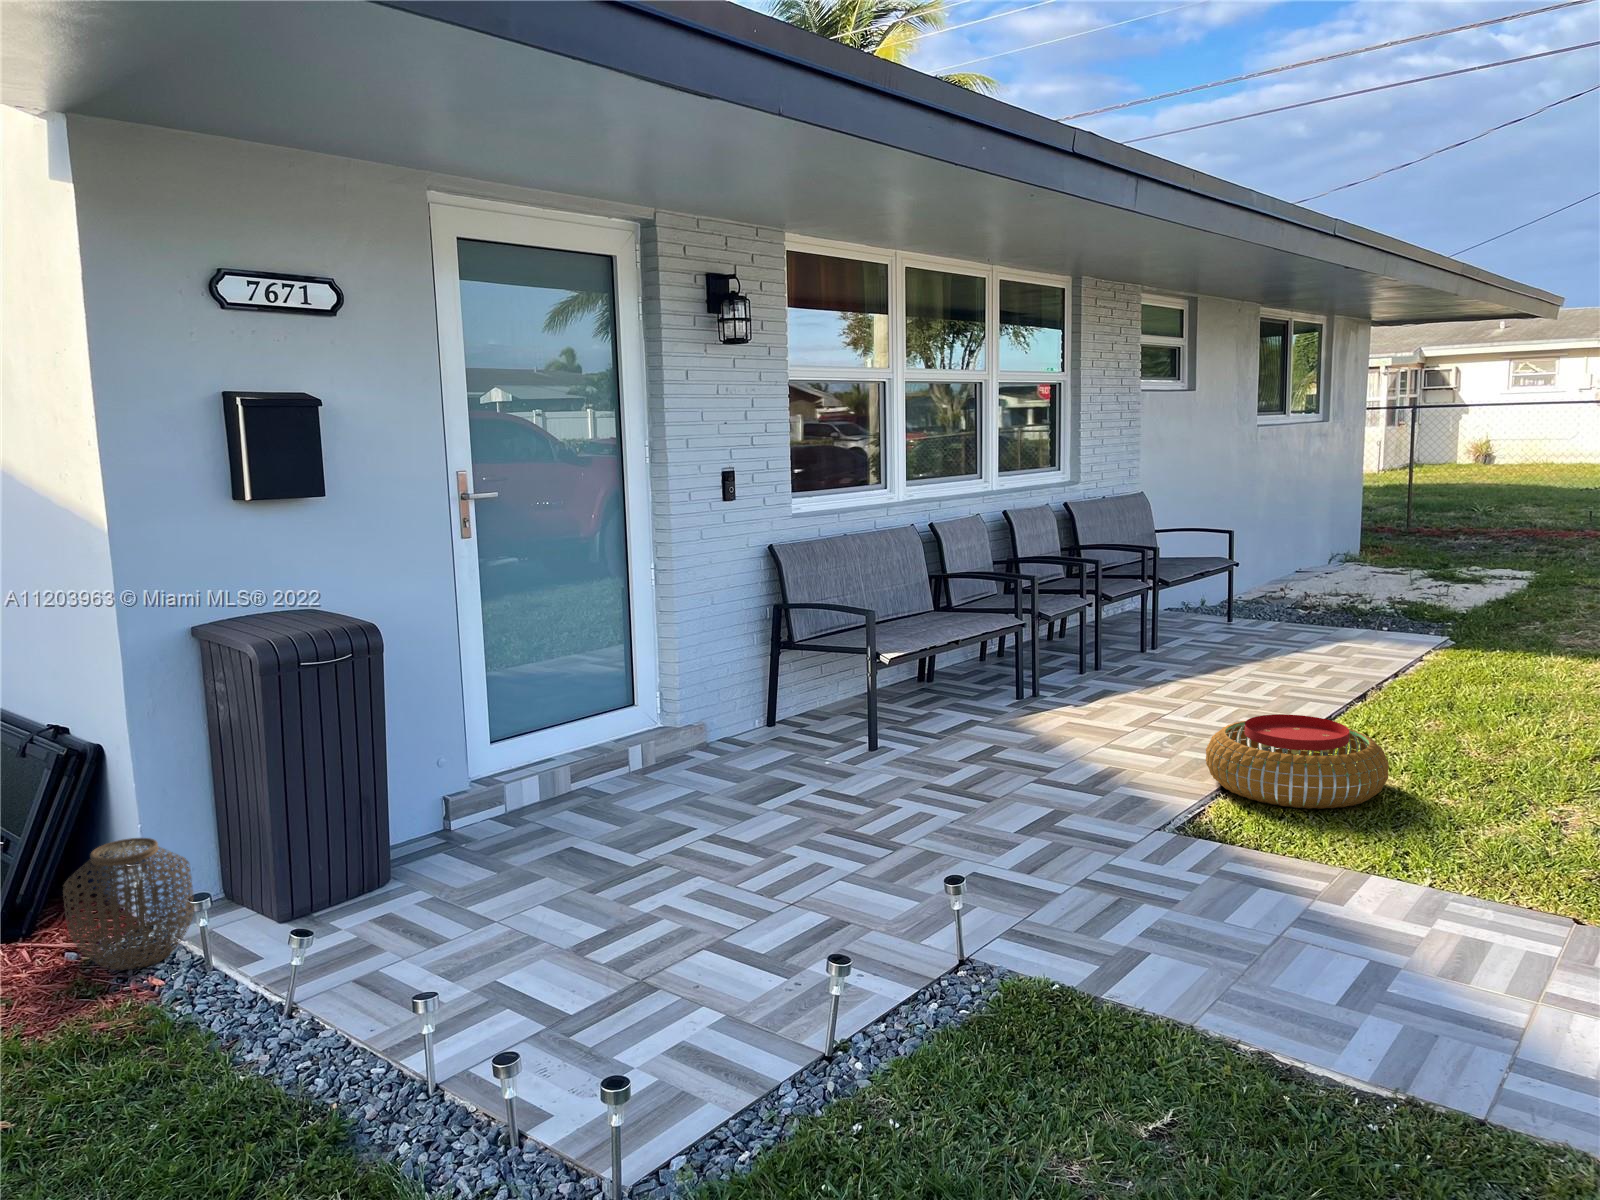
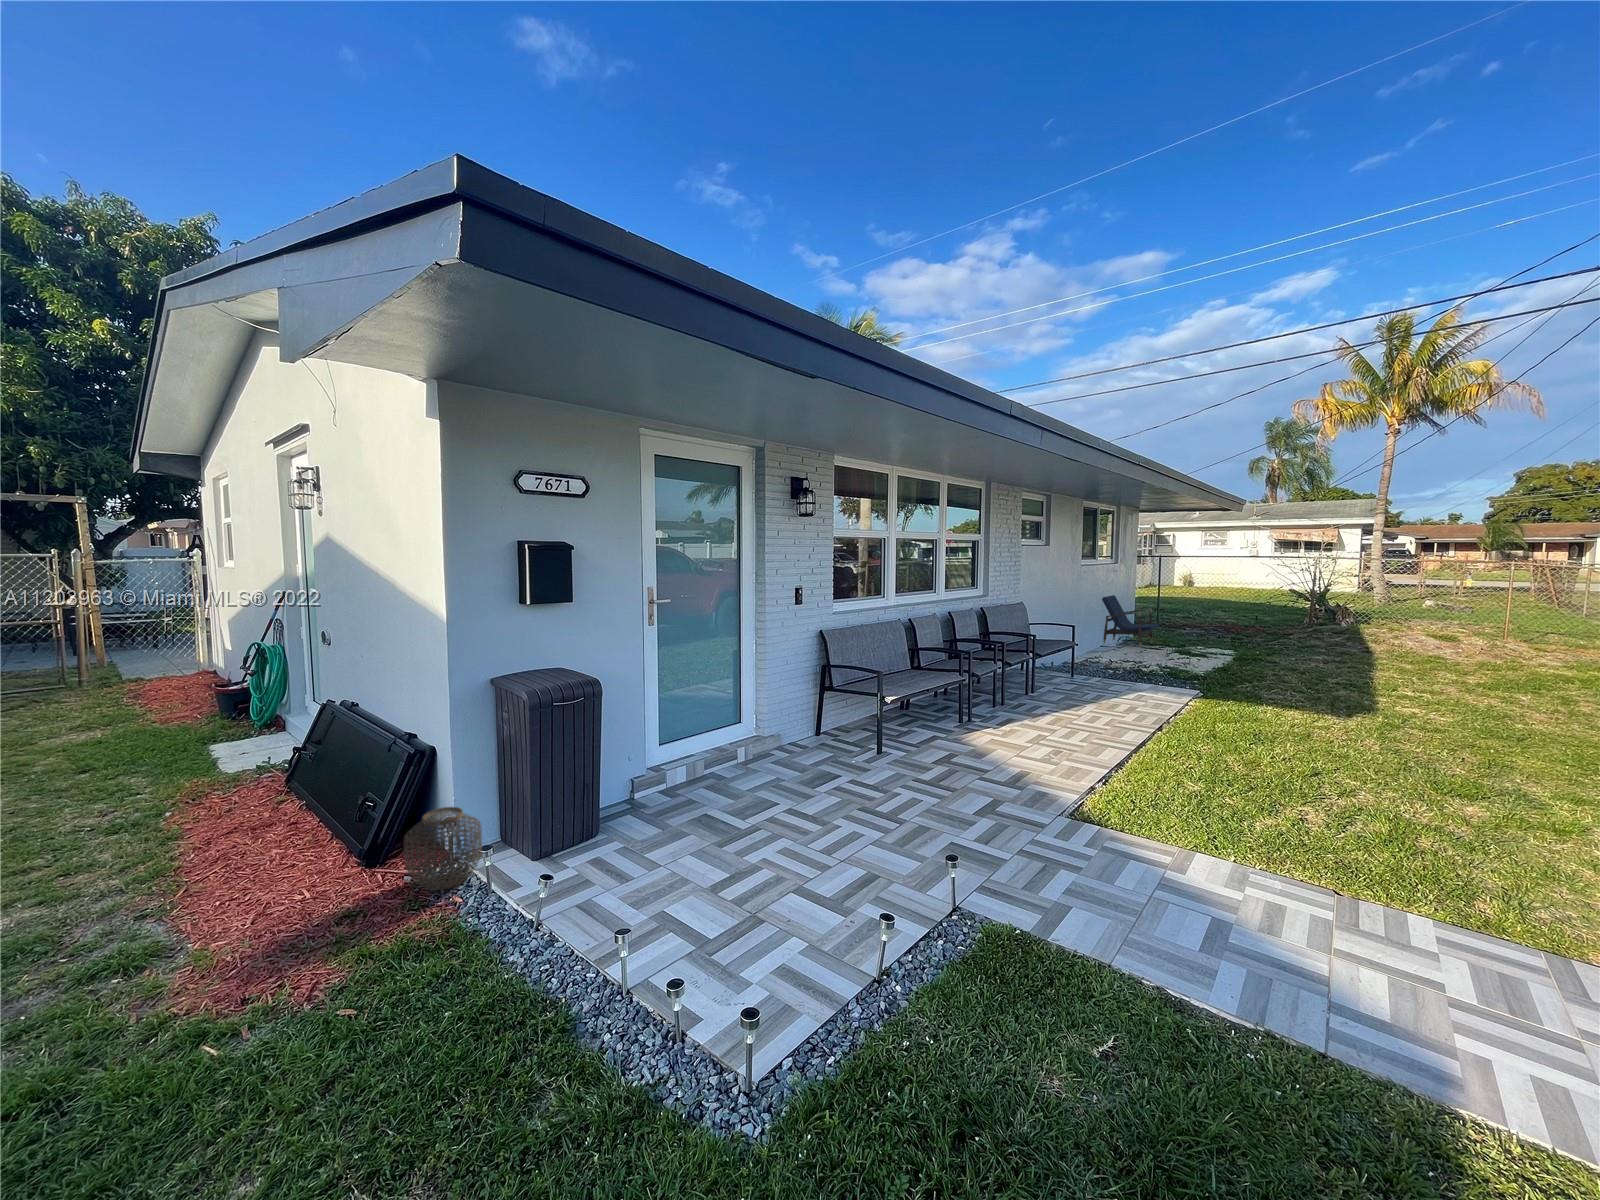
lounge chair: none [1293,479,1395,571] -> present [1102,595,1160,648]
pouf: present [1206,714,1389,809] -> none [1081,744,1195,805]

